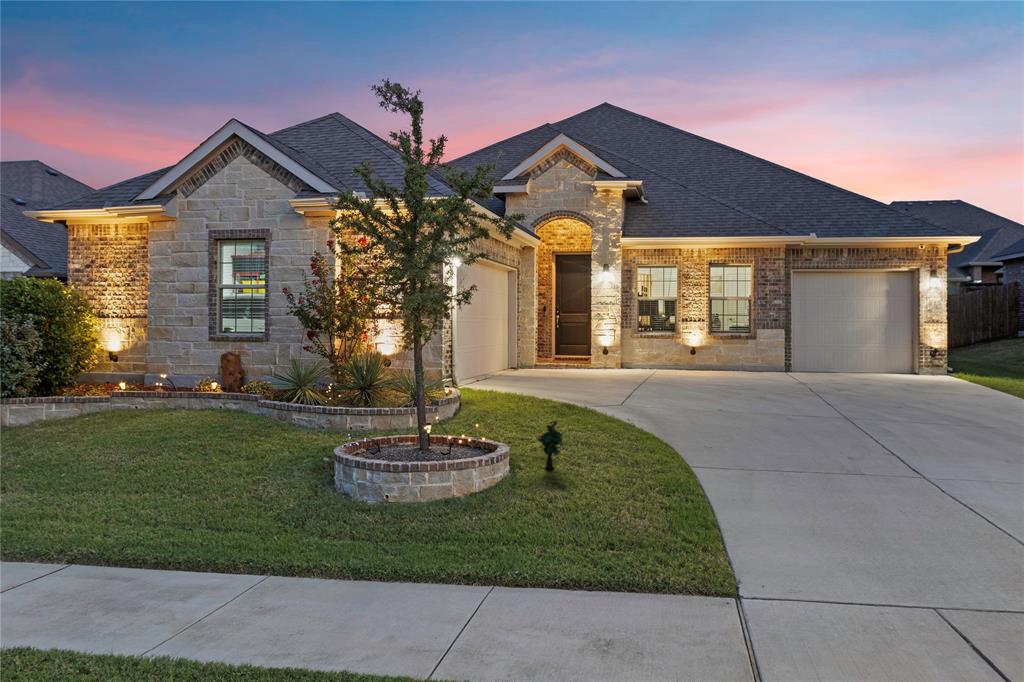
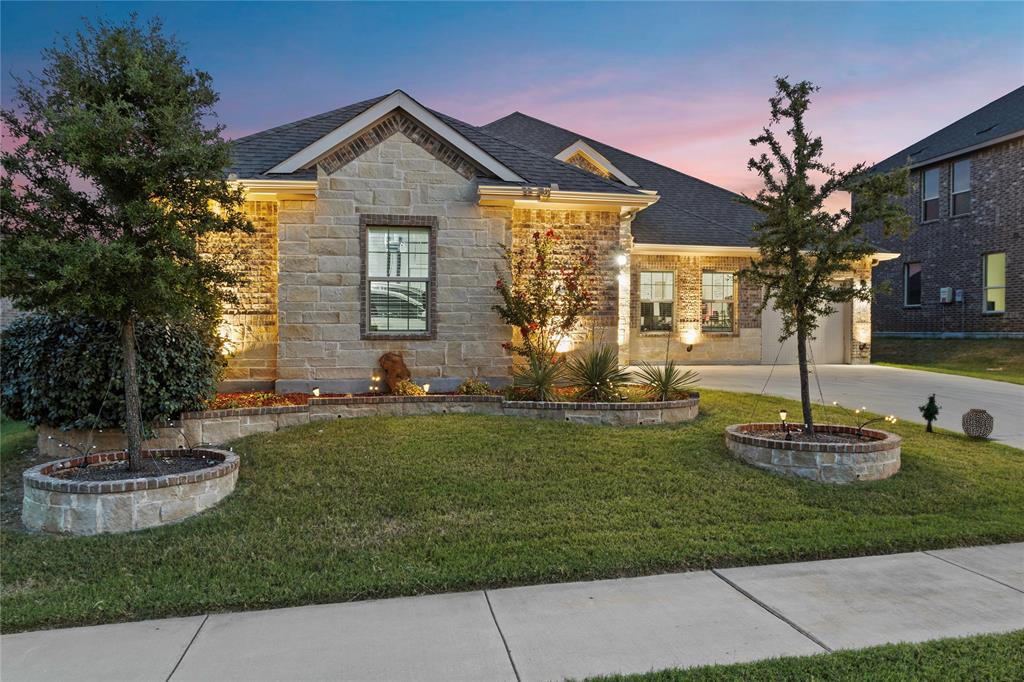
woven basket: none [559,444,594,484] -> present [962,409,993,438]

